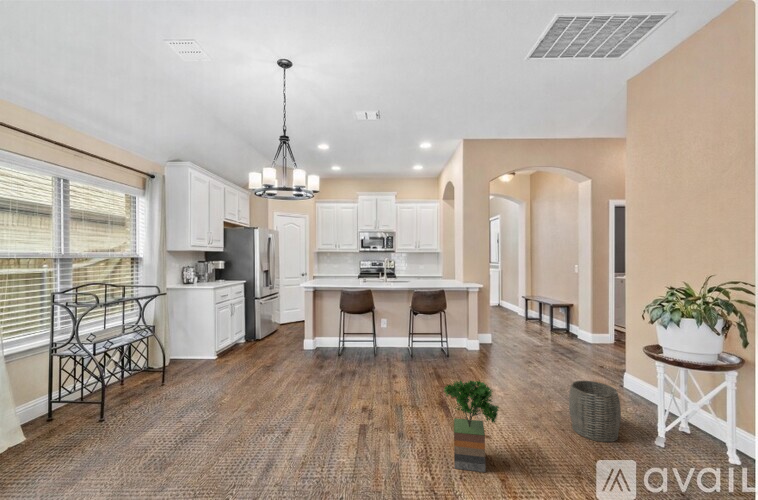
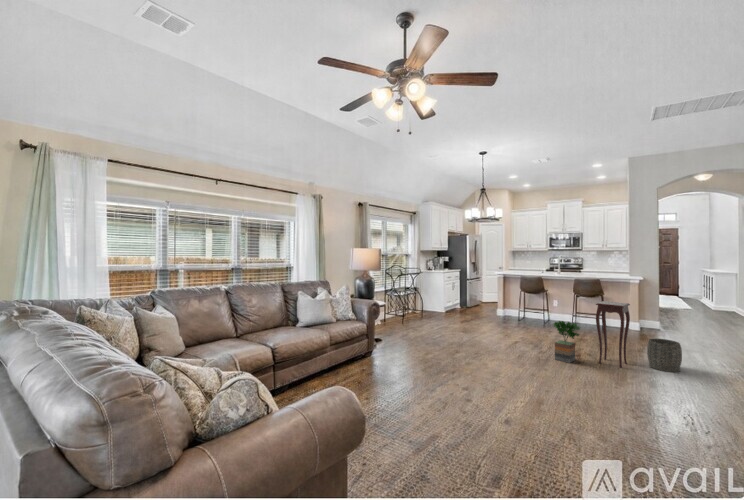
side table: none [508,329,563,456] -> present [596,301,630,368]

